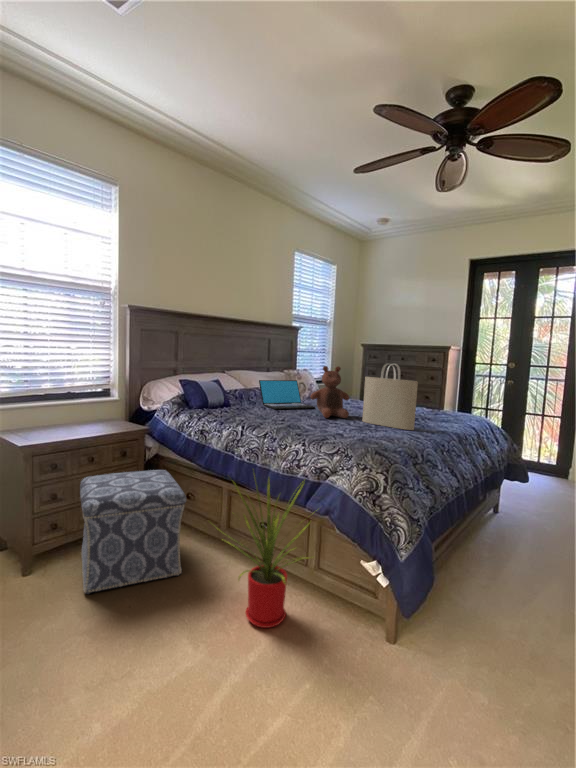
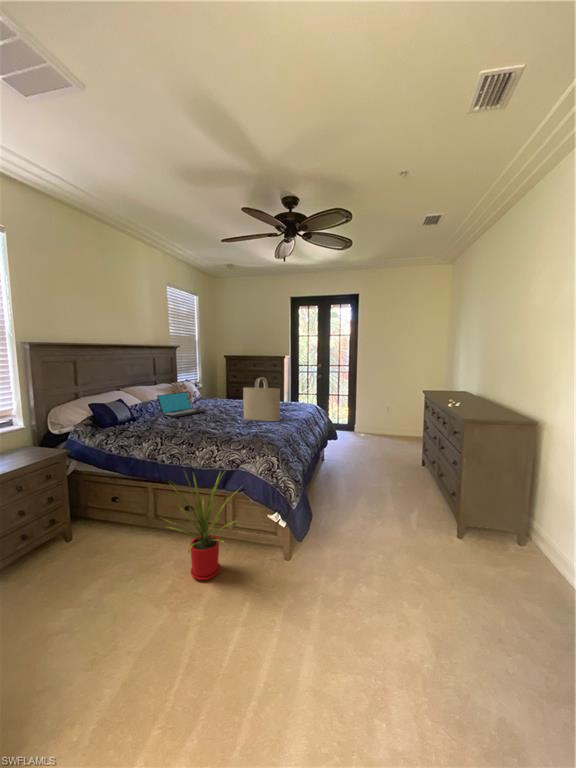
stuffed bear: present [310,366,349,418] -> none [204,381,234,420]
ottoman: present [80,470,186,594] -> none [12,483,126,605]

